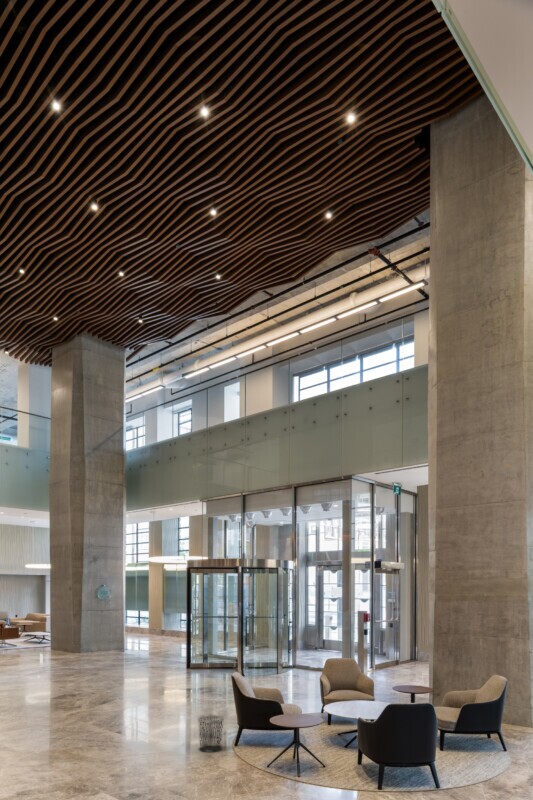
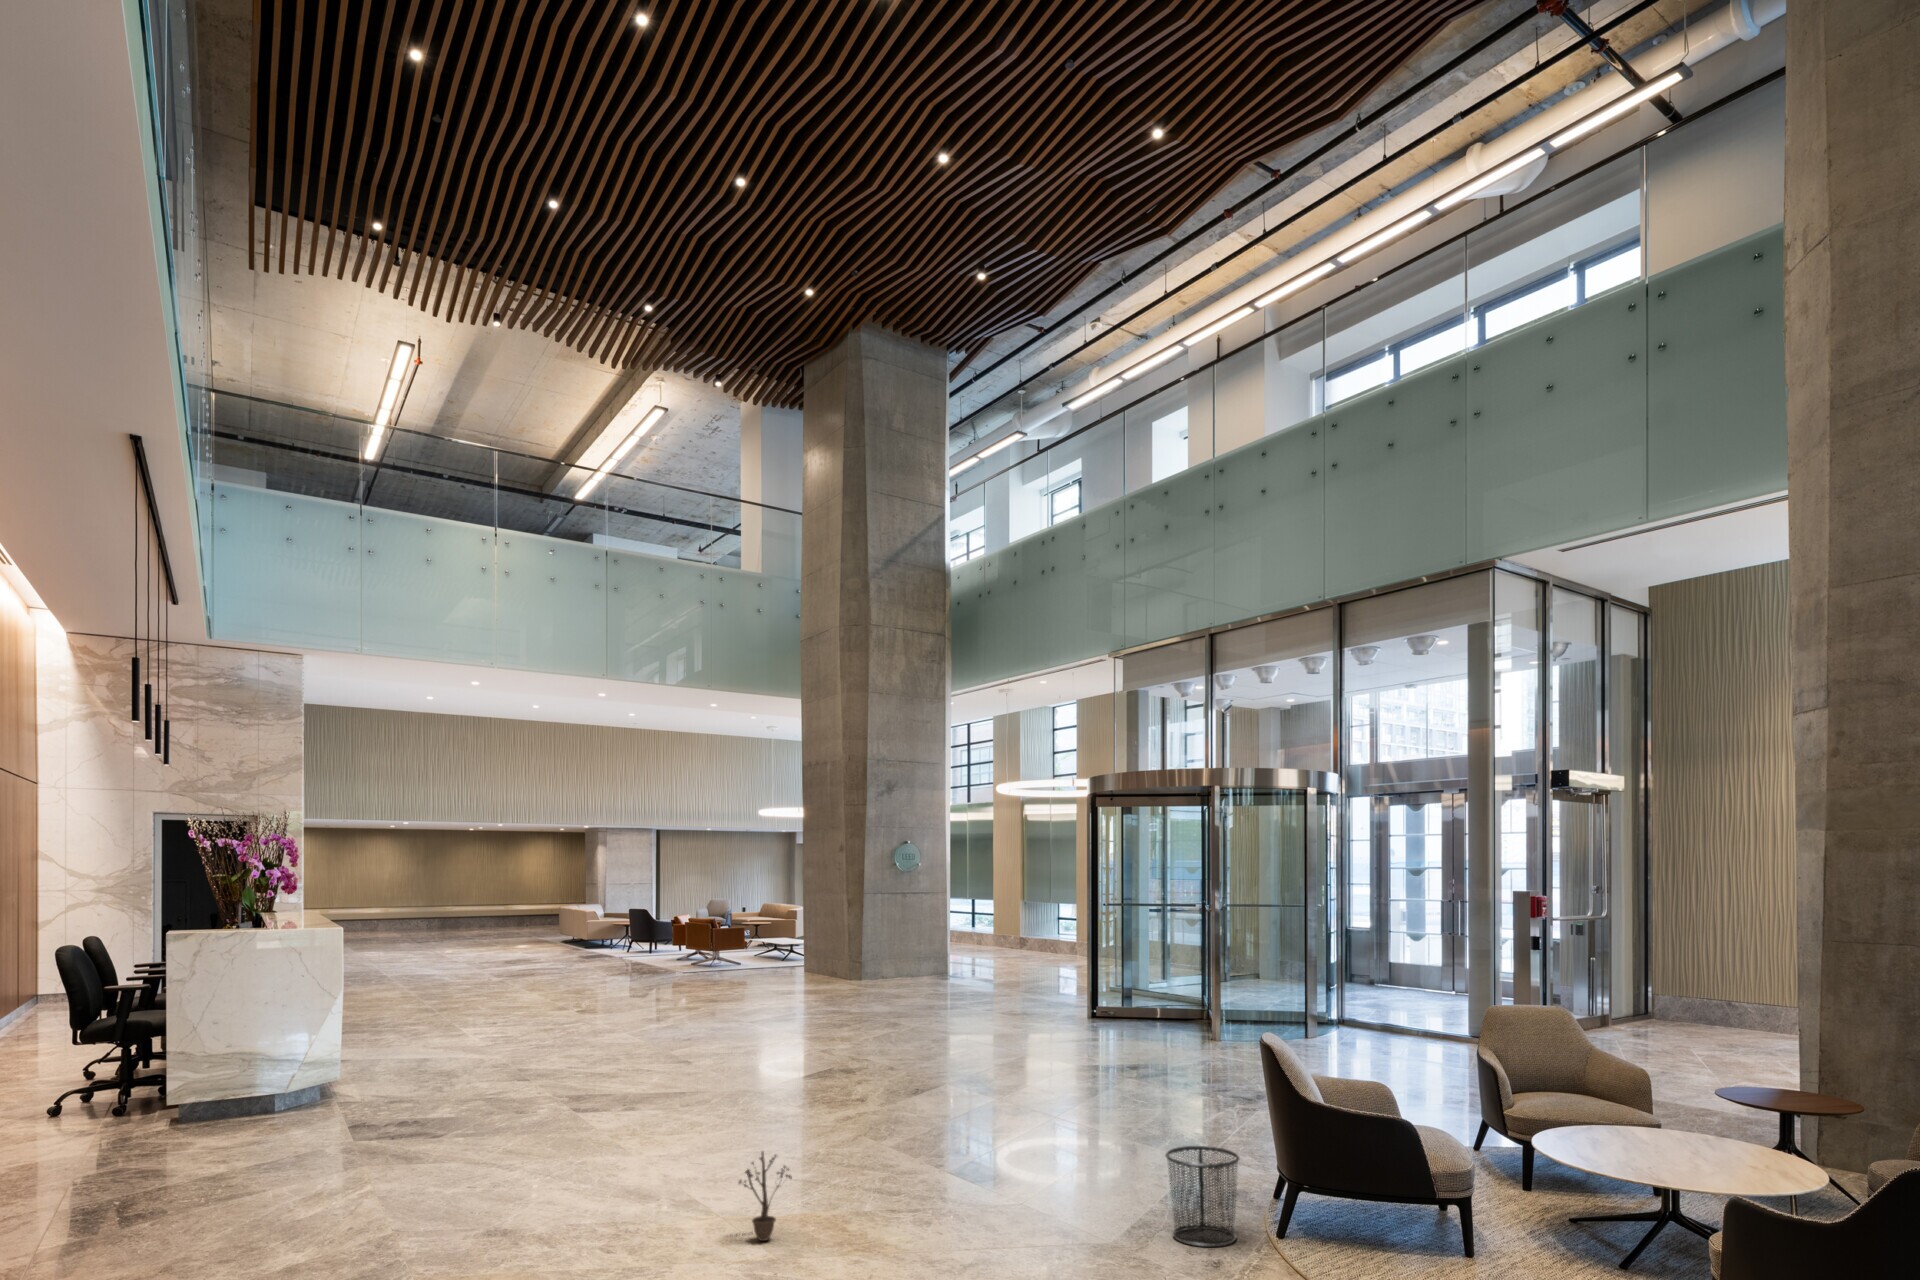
decorative plant: none [32,724,58,759] -> present [730,1152,792,1241]

